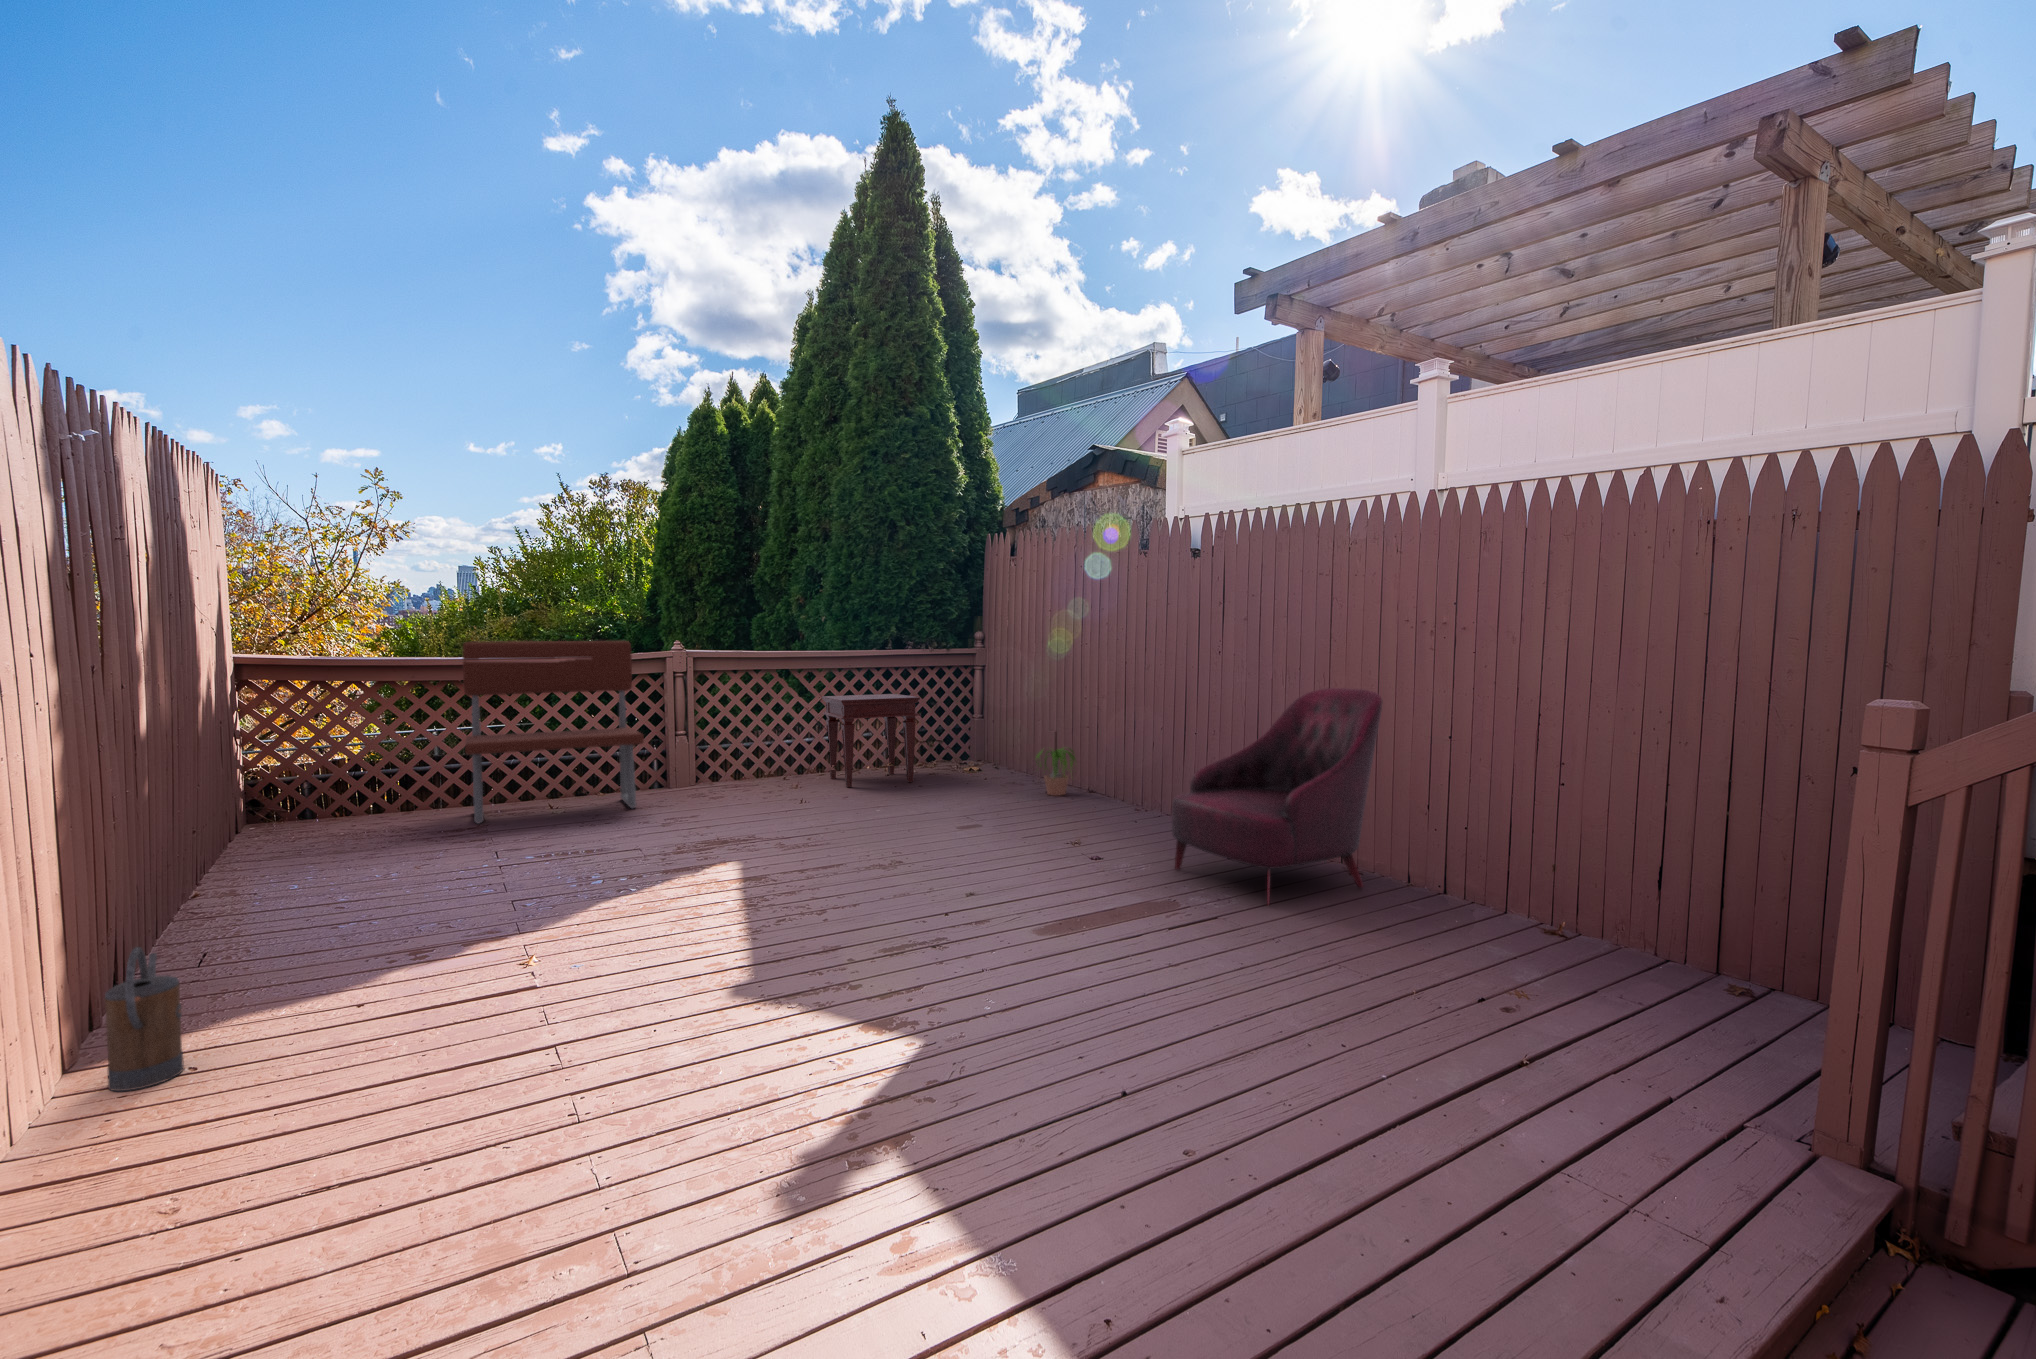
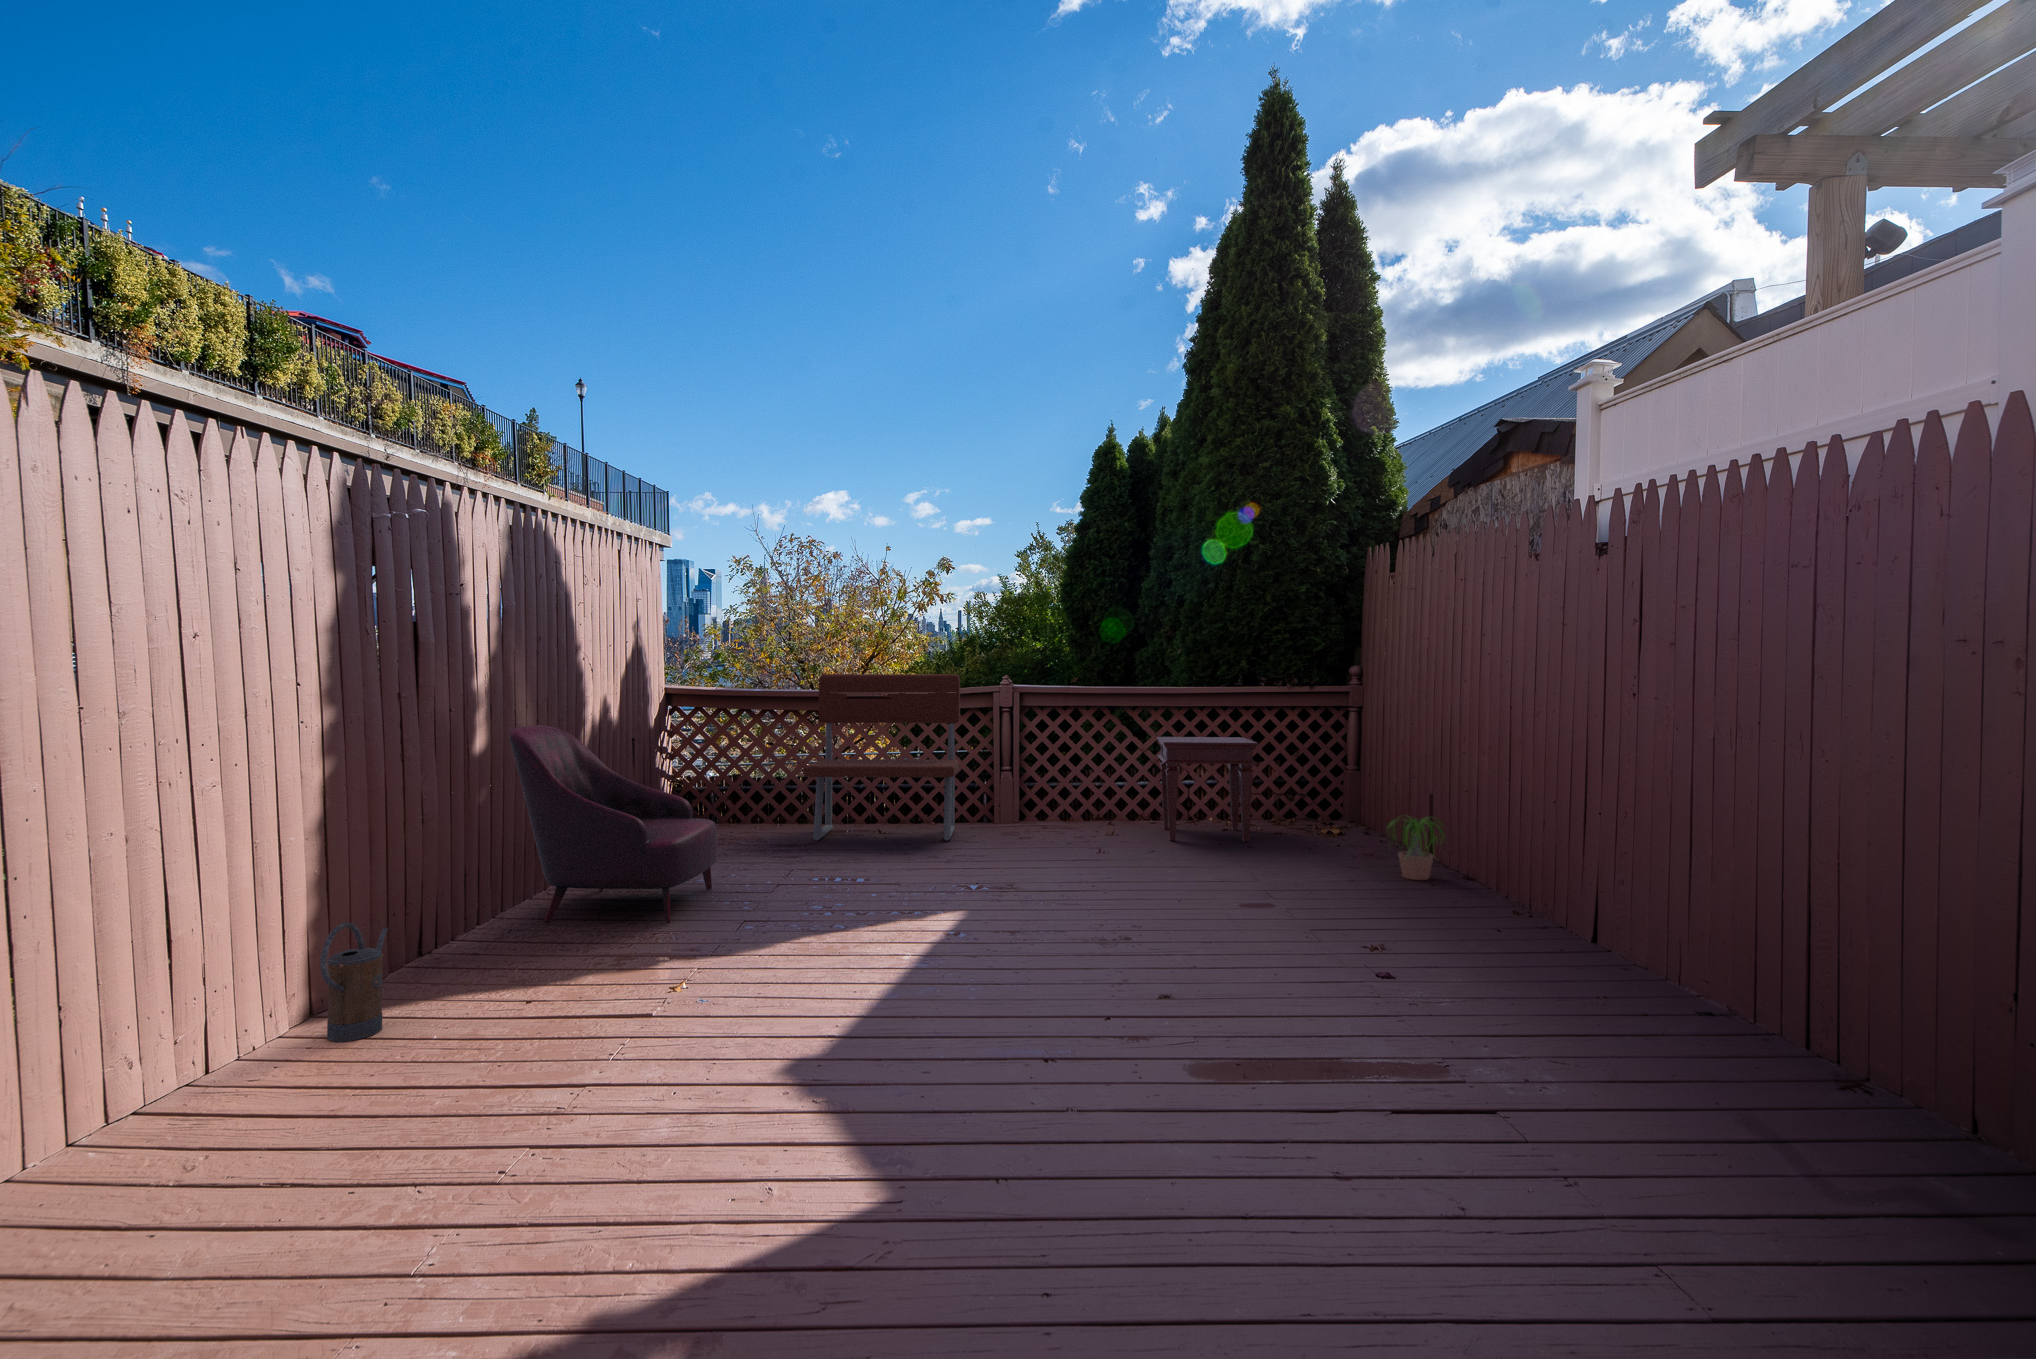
armchair: present [1172,688,1382,905] -> present [509,725,717,923]

